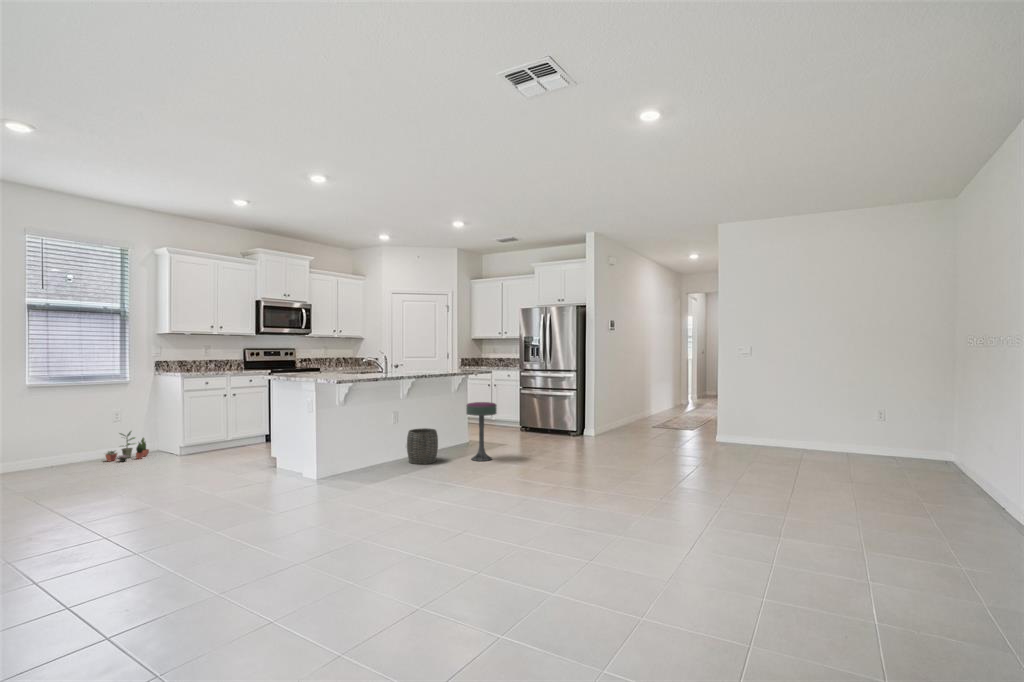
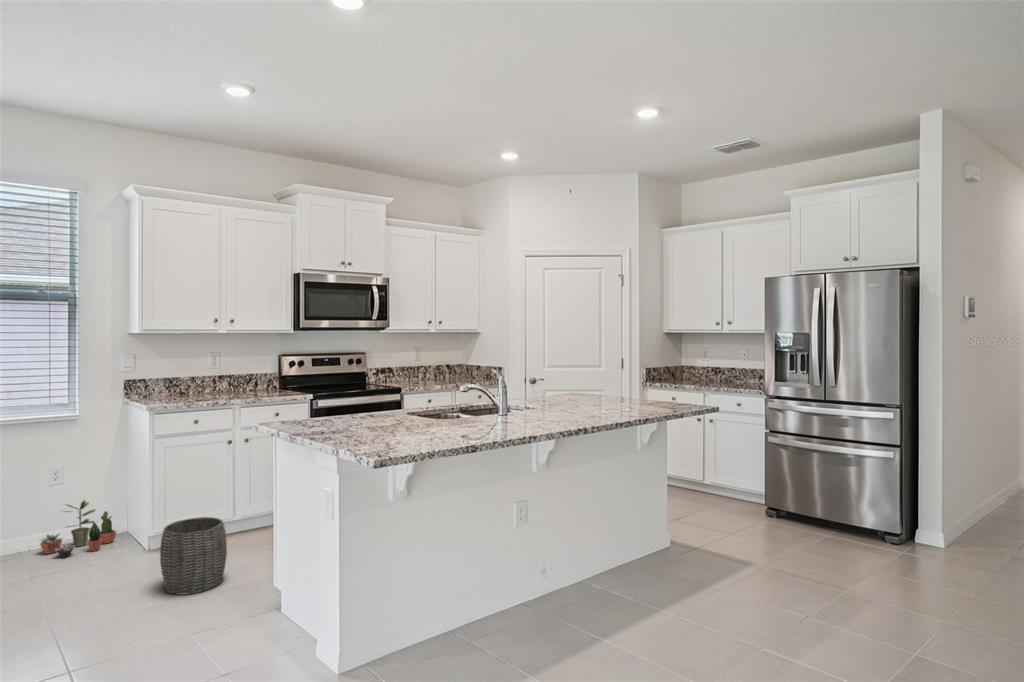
bar stool: present [466,402,497,461] -> none [677,491,750,636]
woven basket: present [407,428,438,464] -> present [160,517,227,595]

